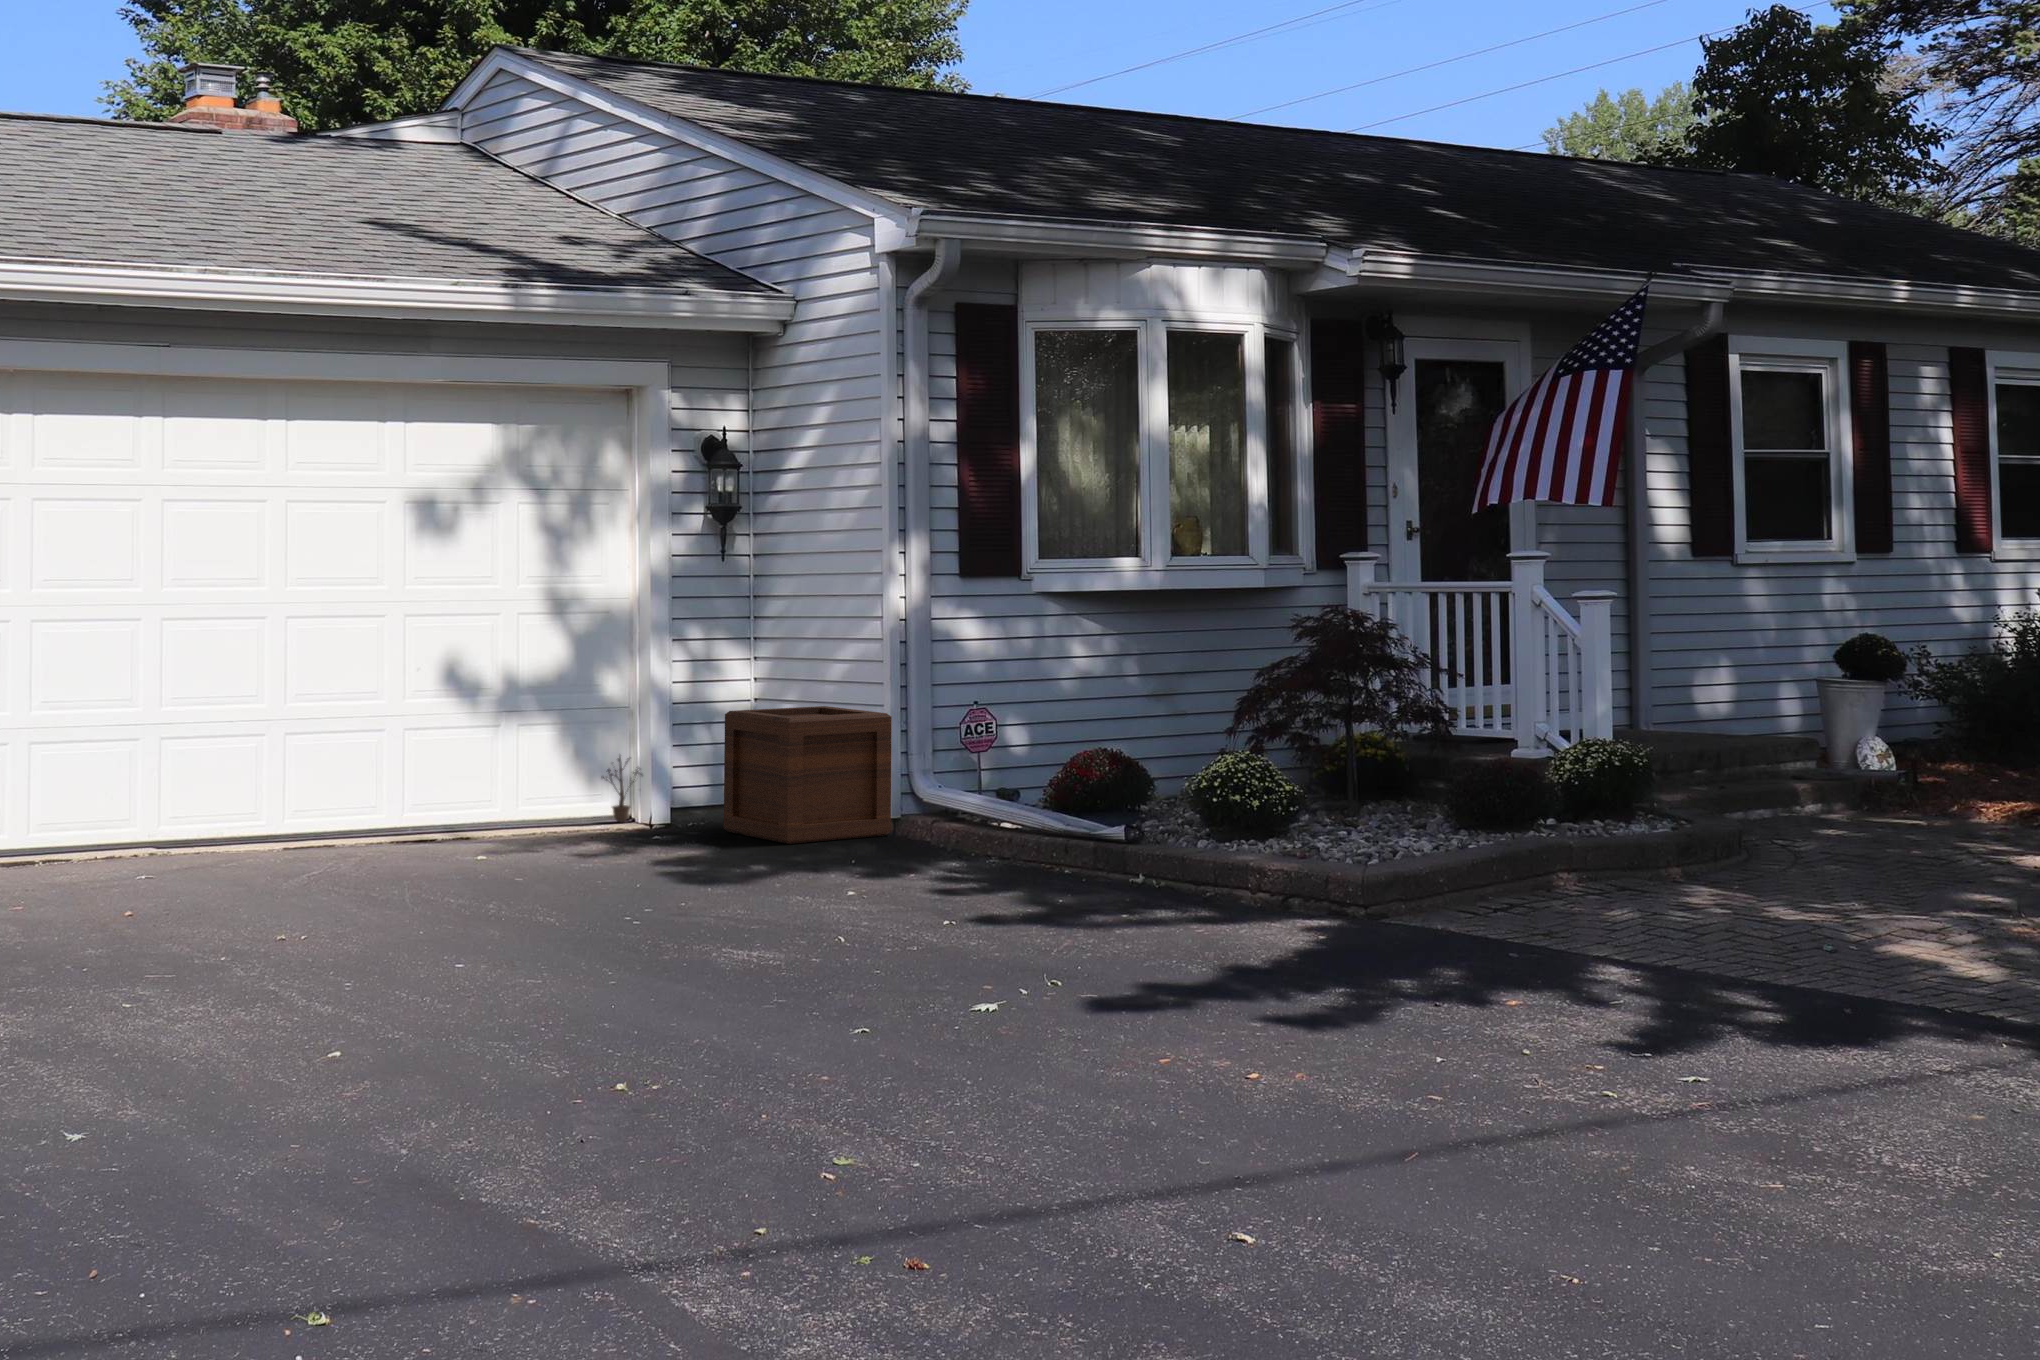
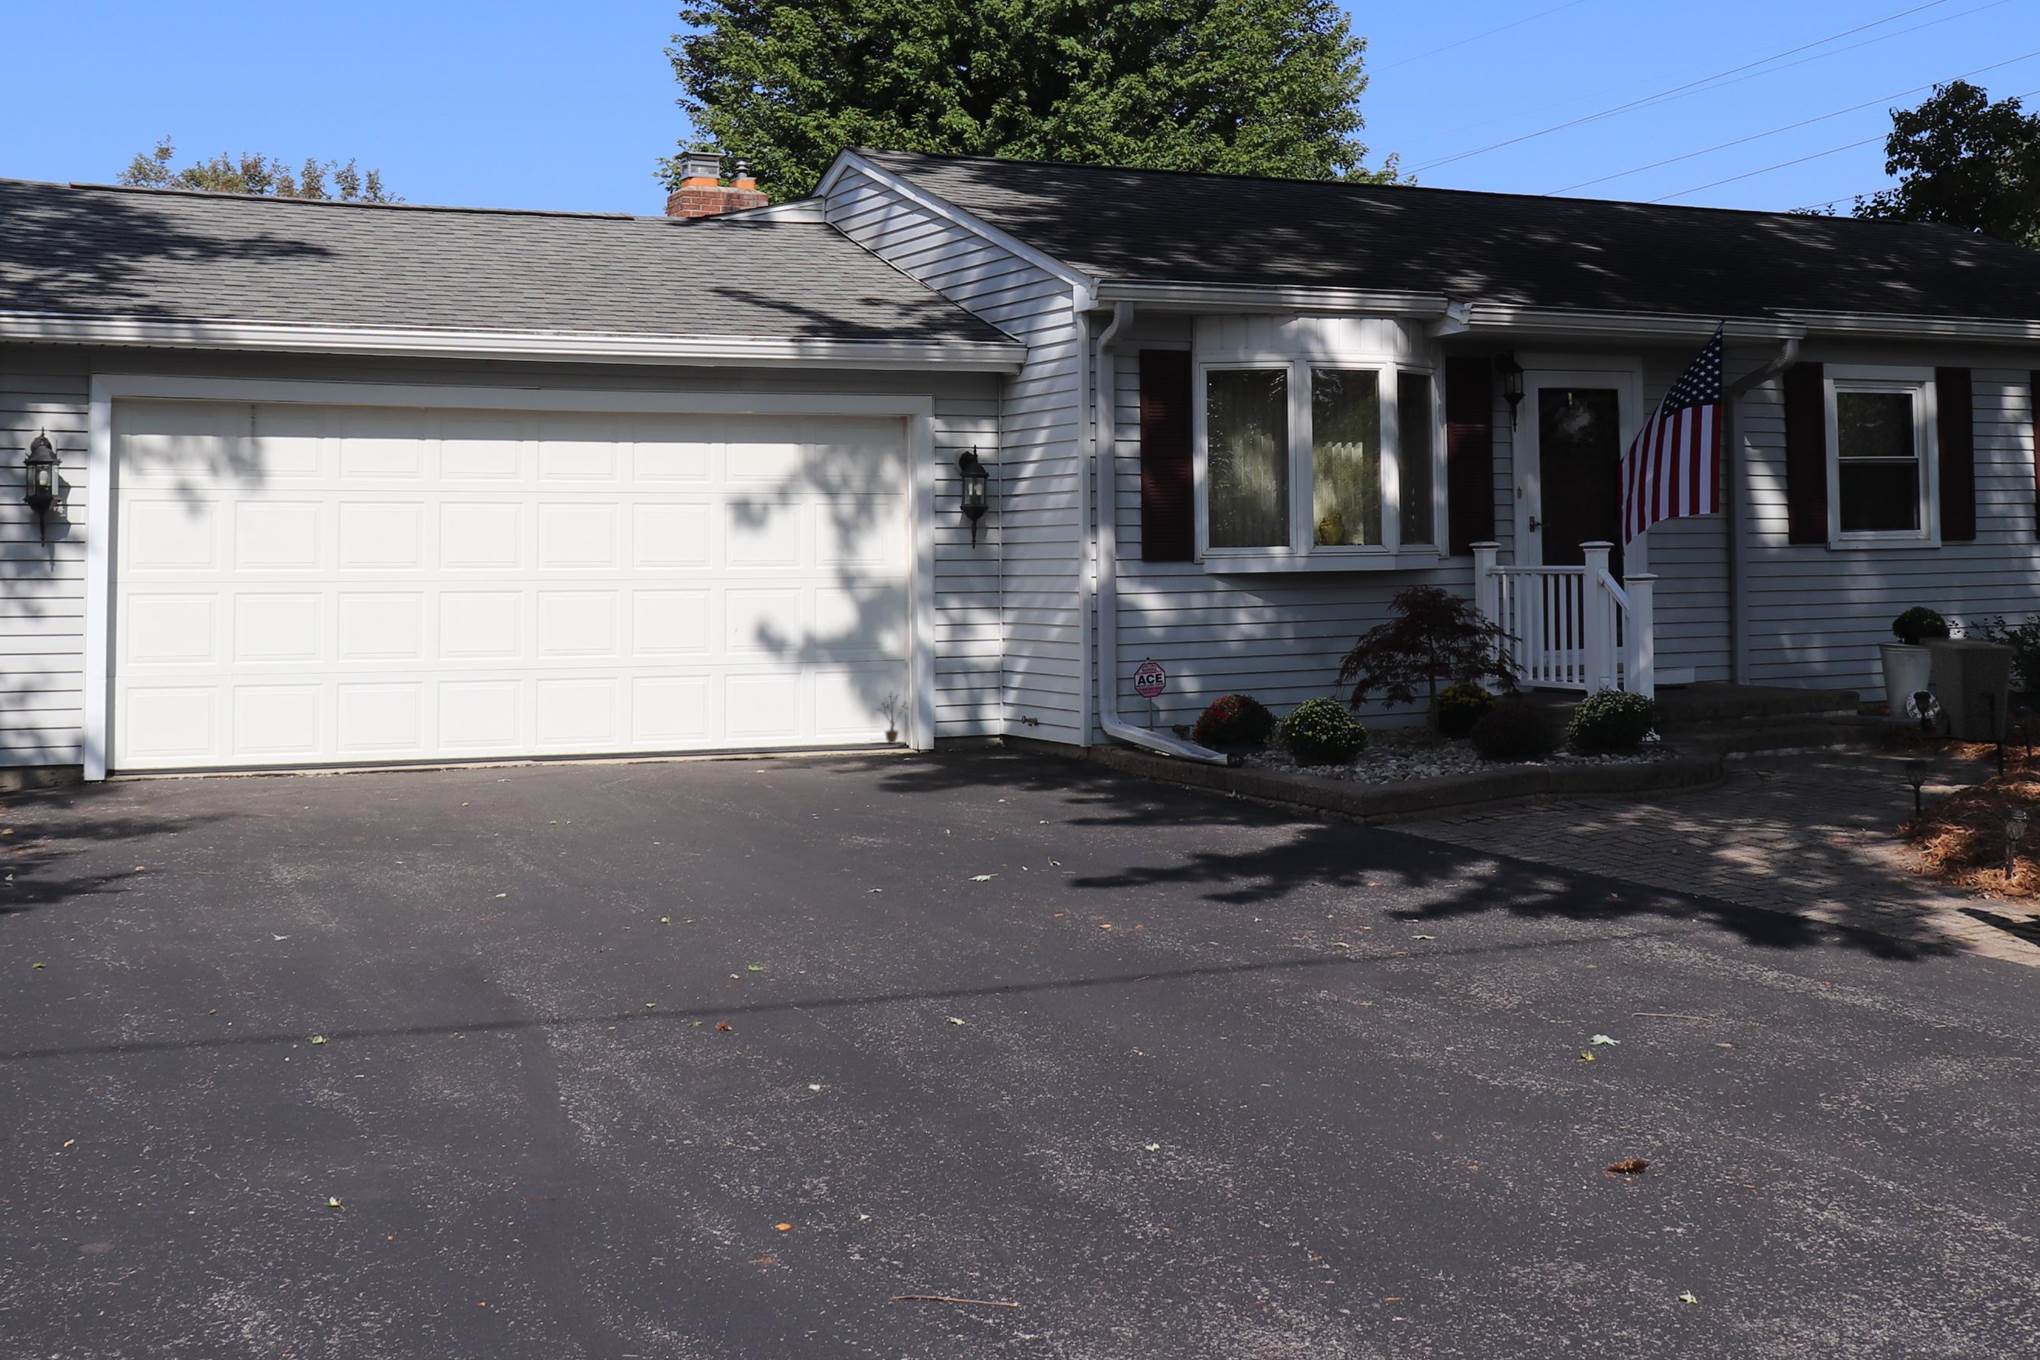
trash can: none [1868,664,1992,788] -> present [1920,638,2017,741]
wooden crate: present [724,706,892,844] -> none [957,659,1079,767]

